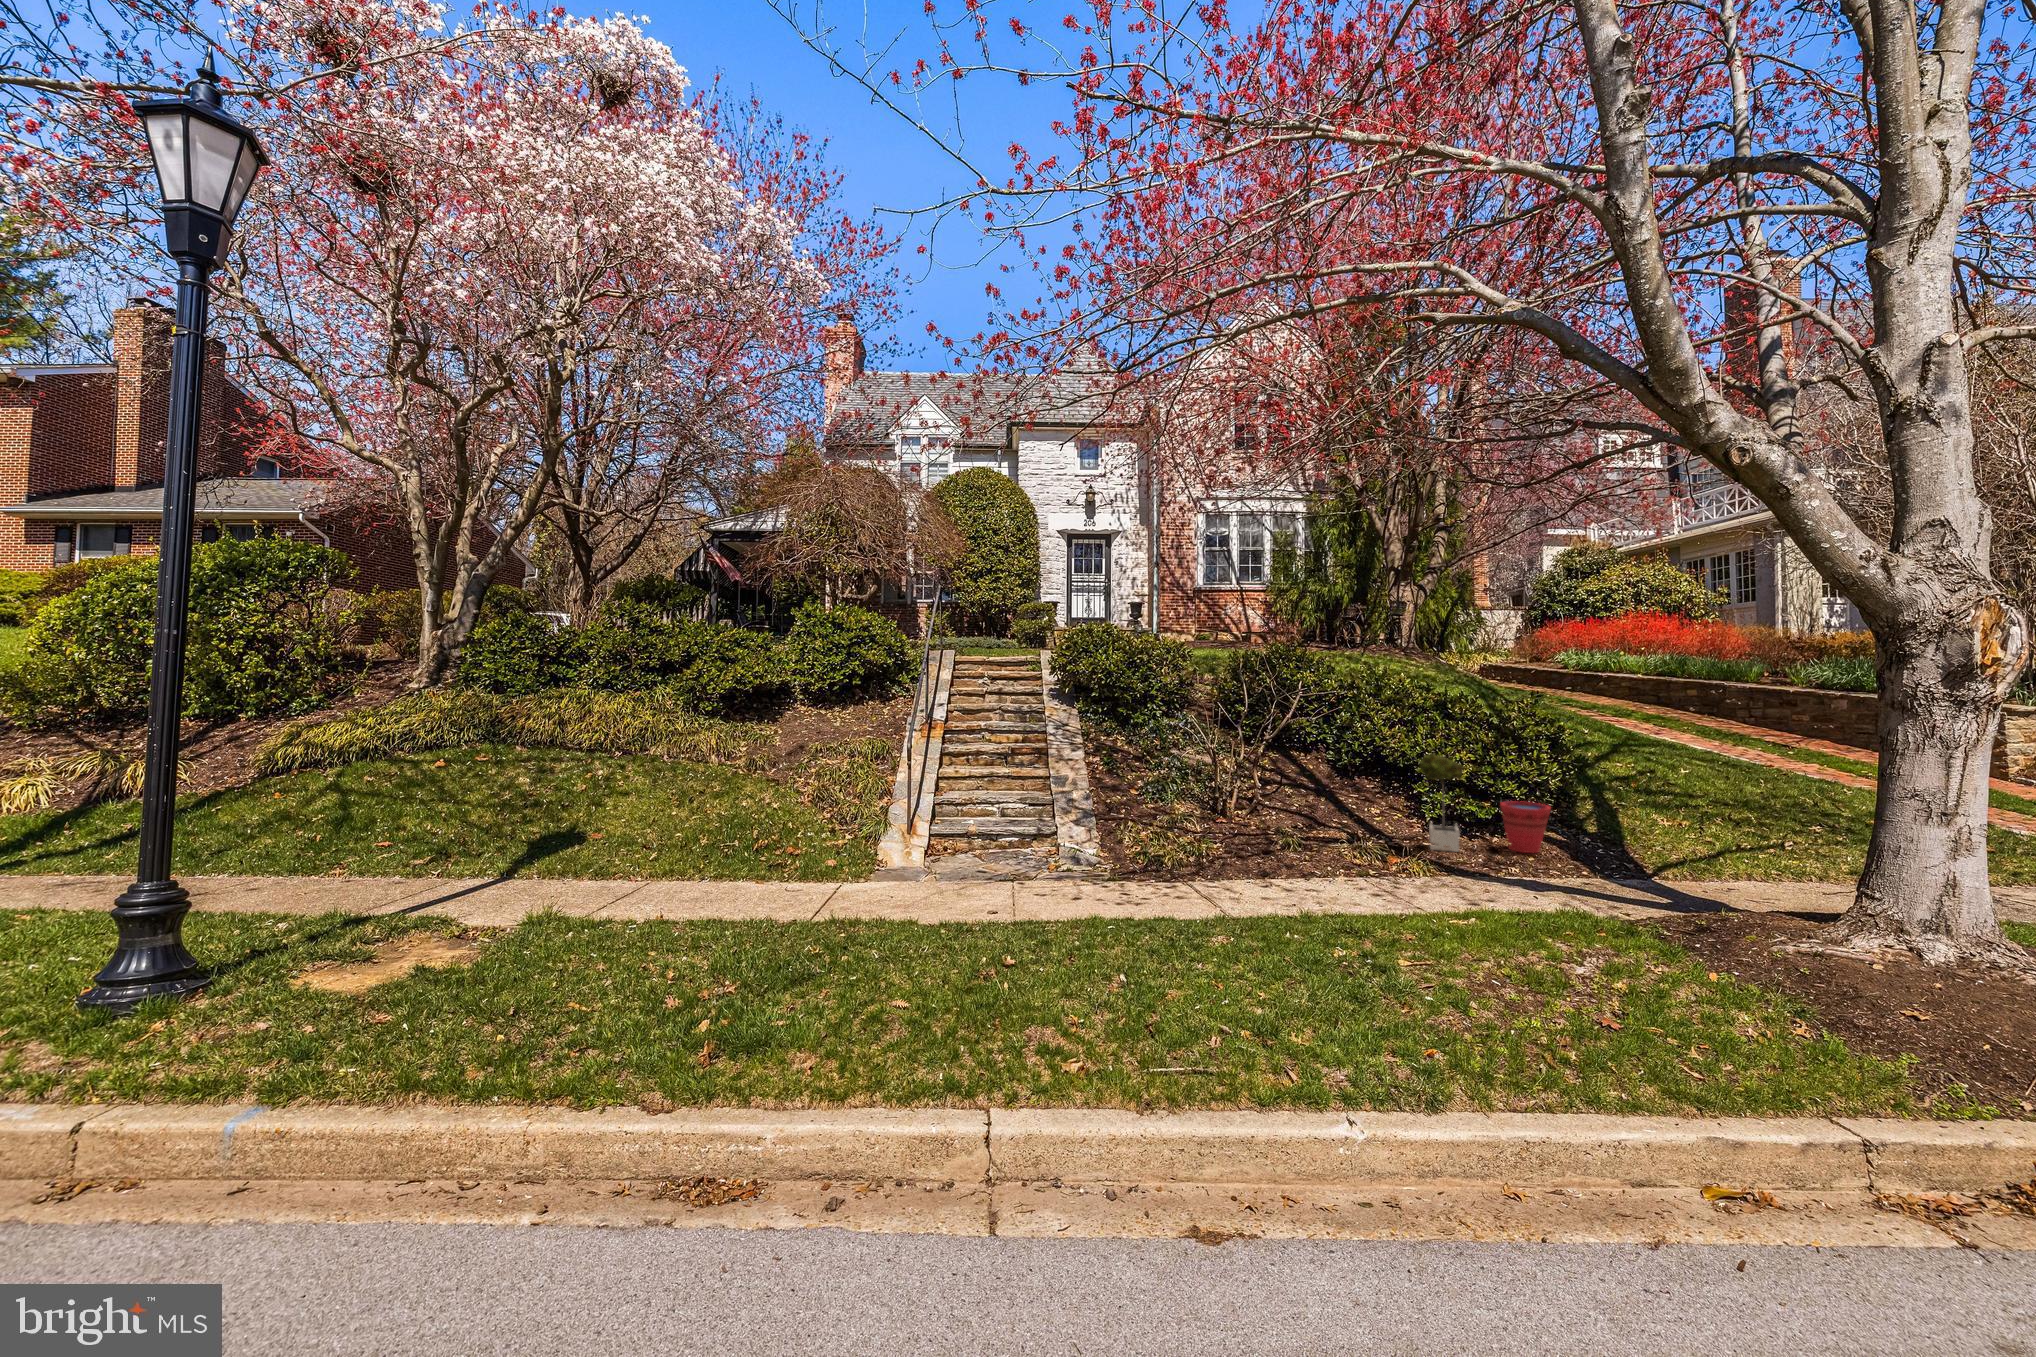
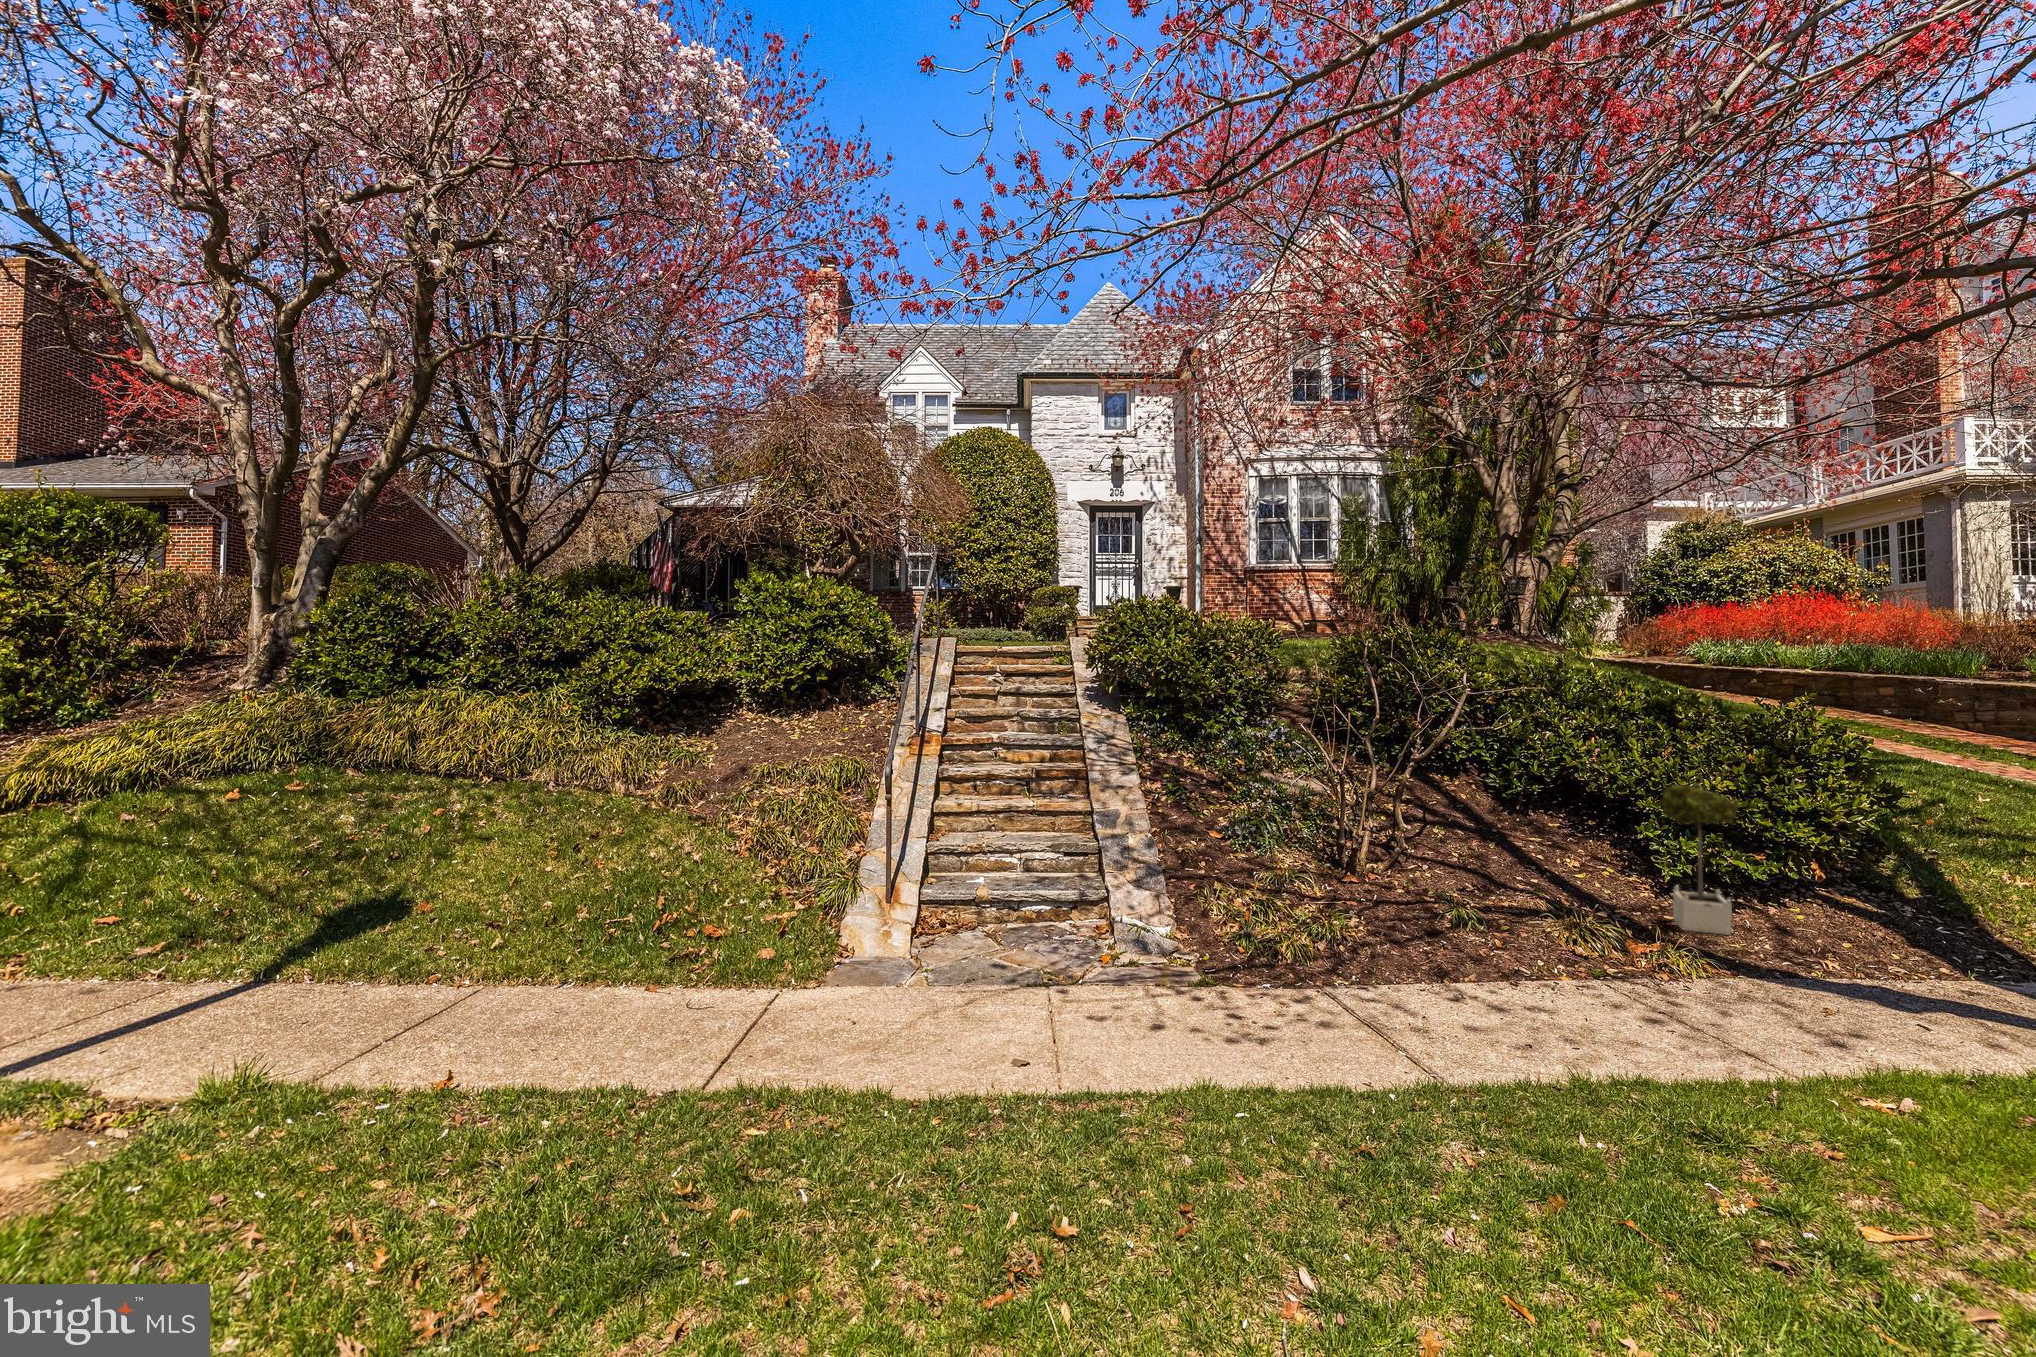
bucket: present [1500,801,1551,853] -> none [1786,855,1877,938]

